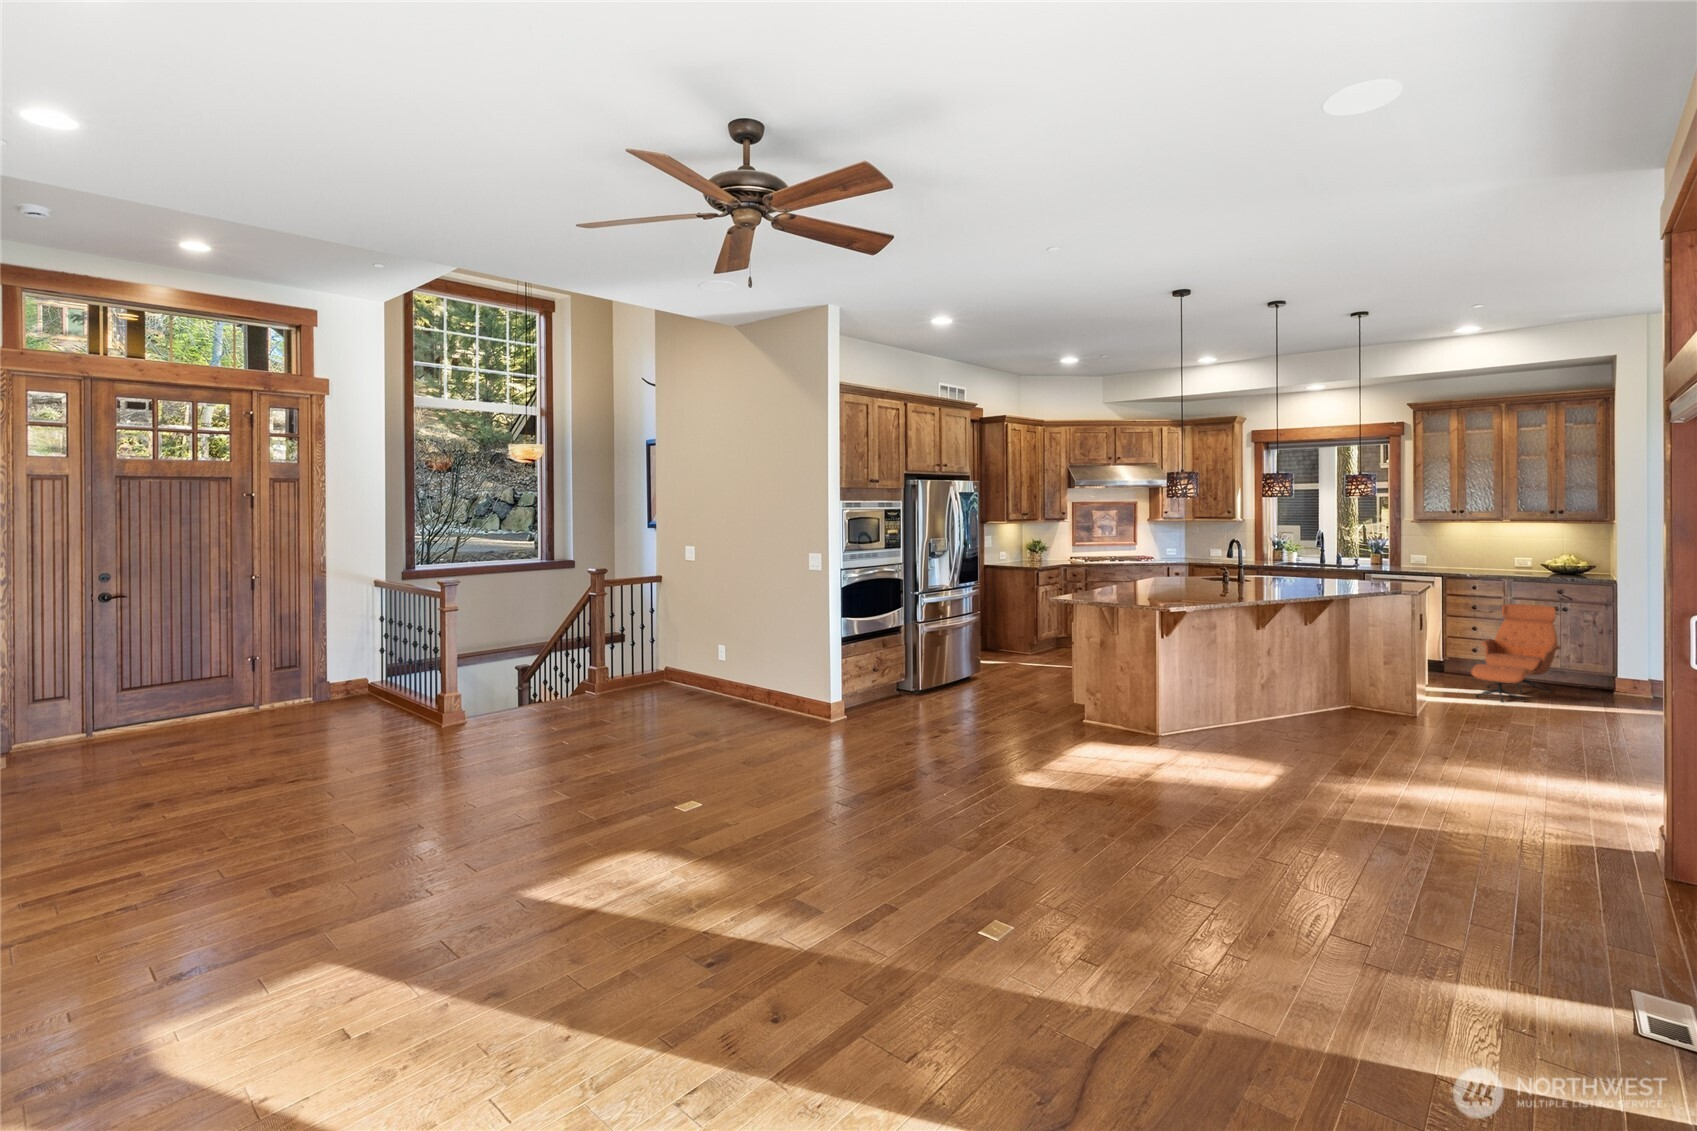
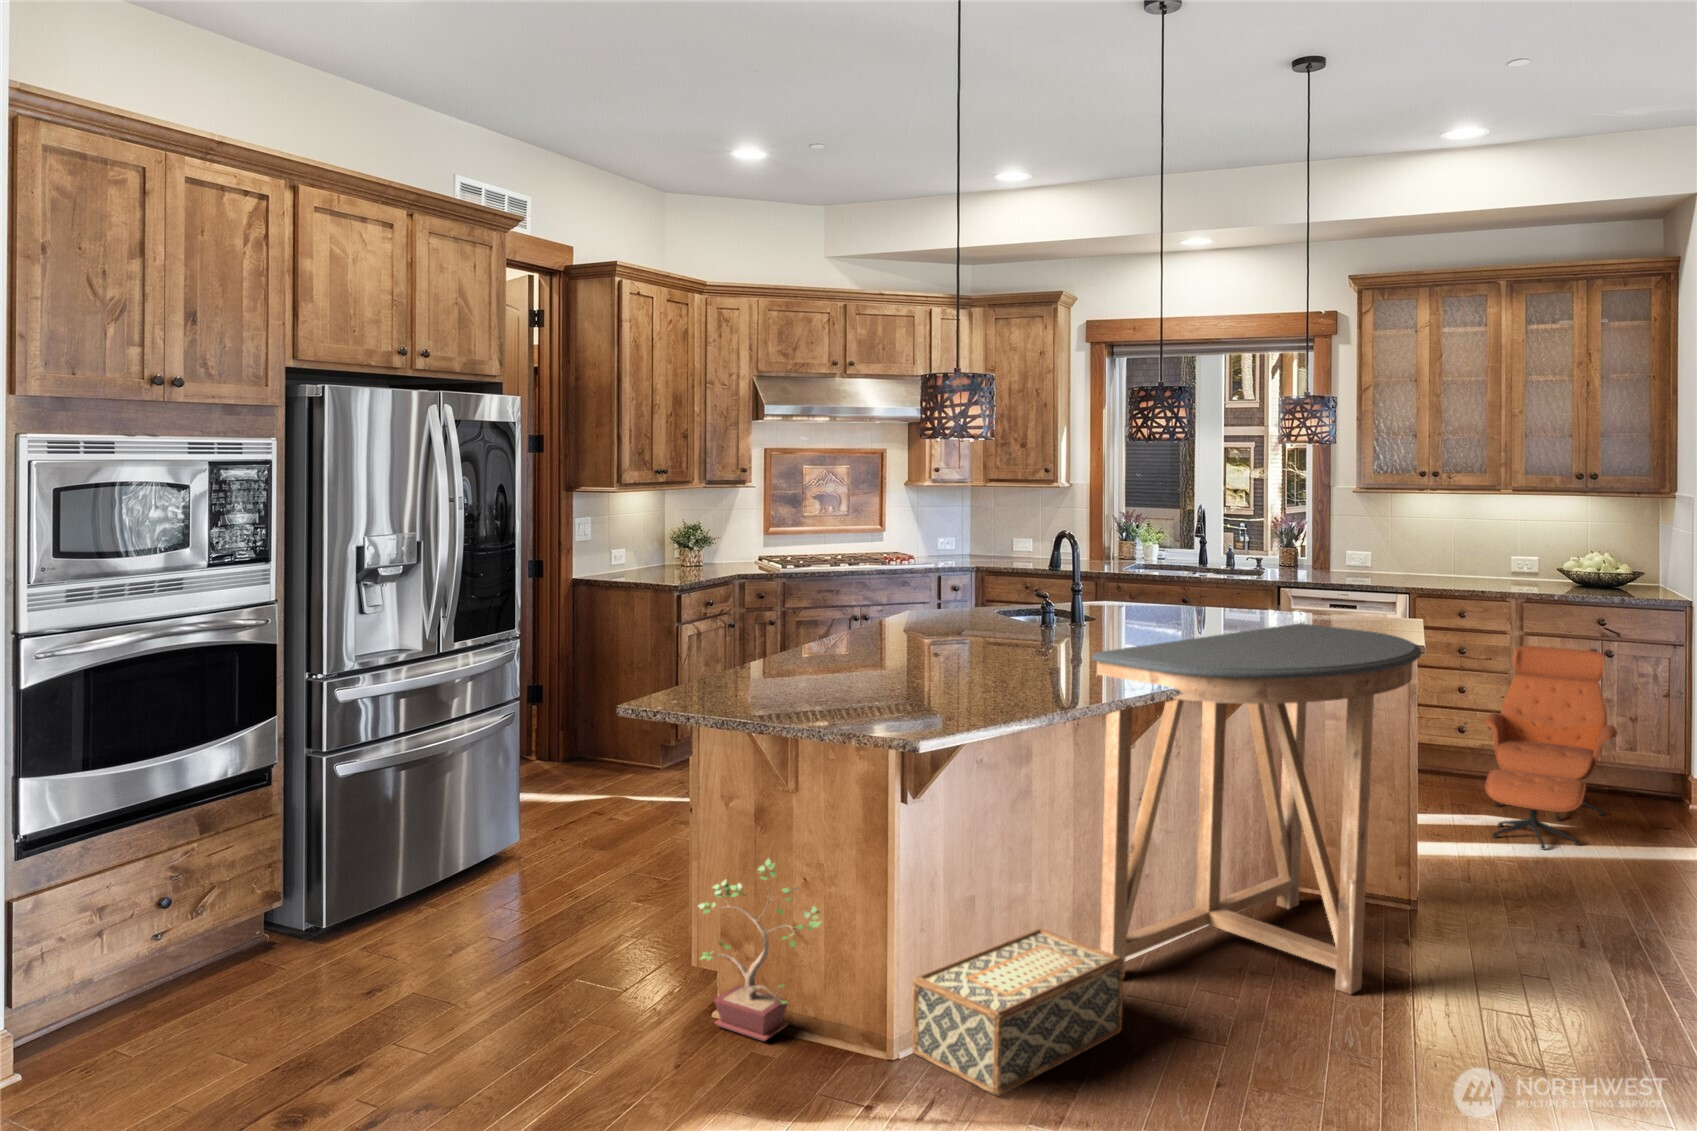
console table: none [1245,580,1404,734] -> present [1092,623,1422,994]
potted plant: none [1079,660,1133,730] -> present [698,859,821,1041]
woven basket: none [1168,698,1257,745] -> present [912,929,1123,1096]

